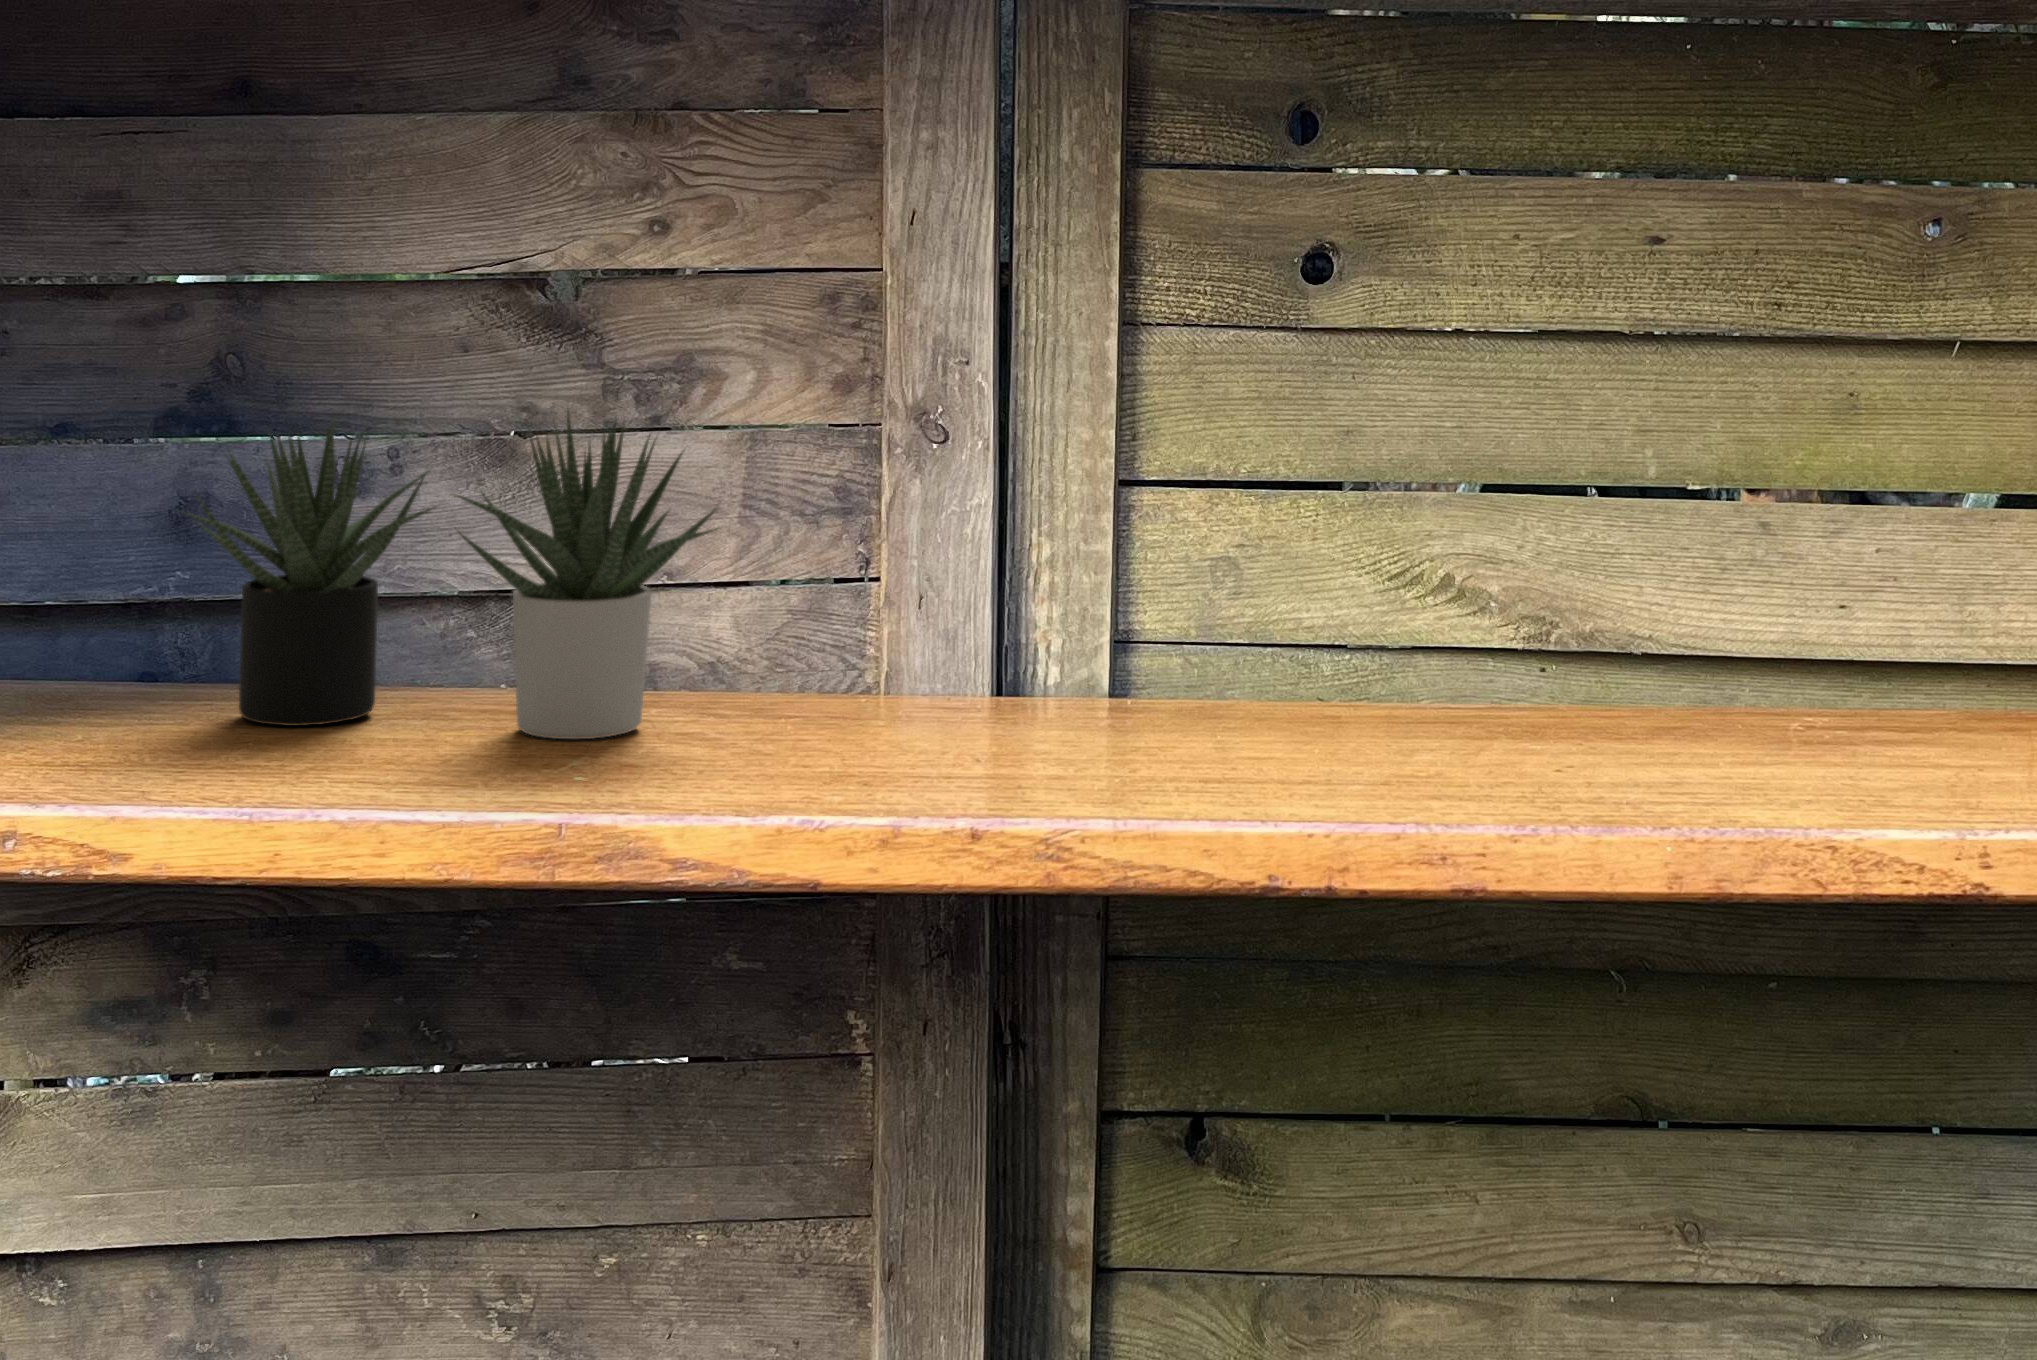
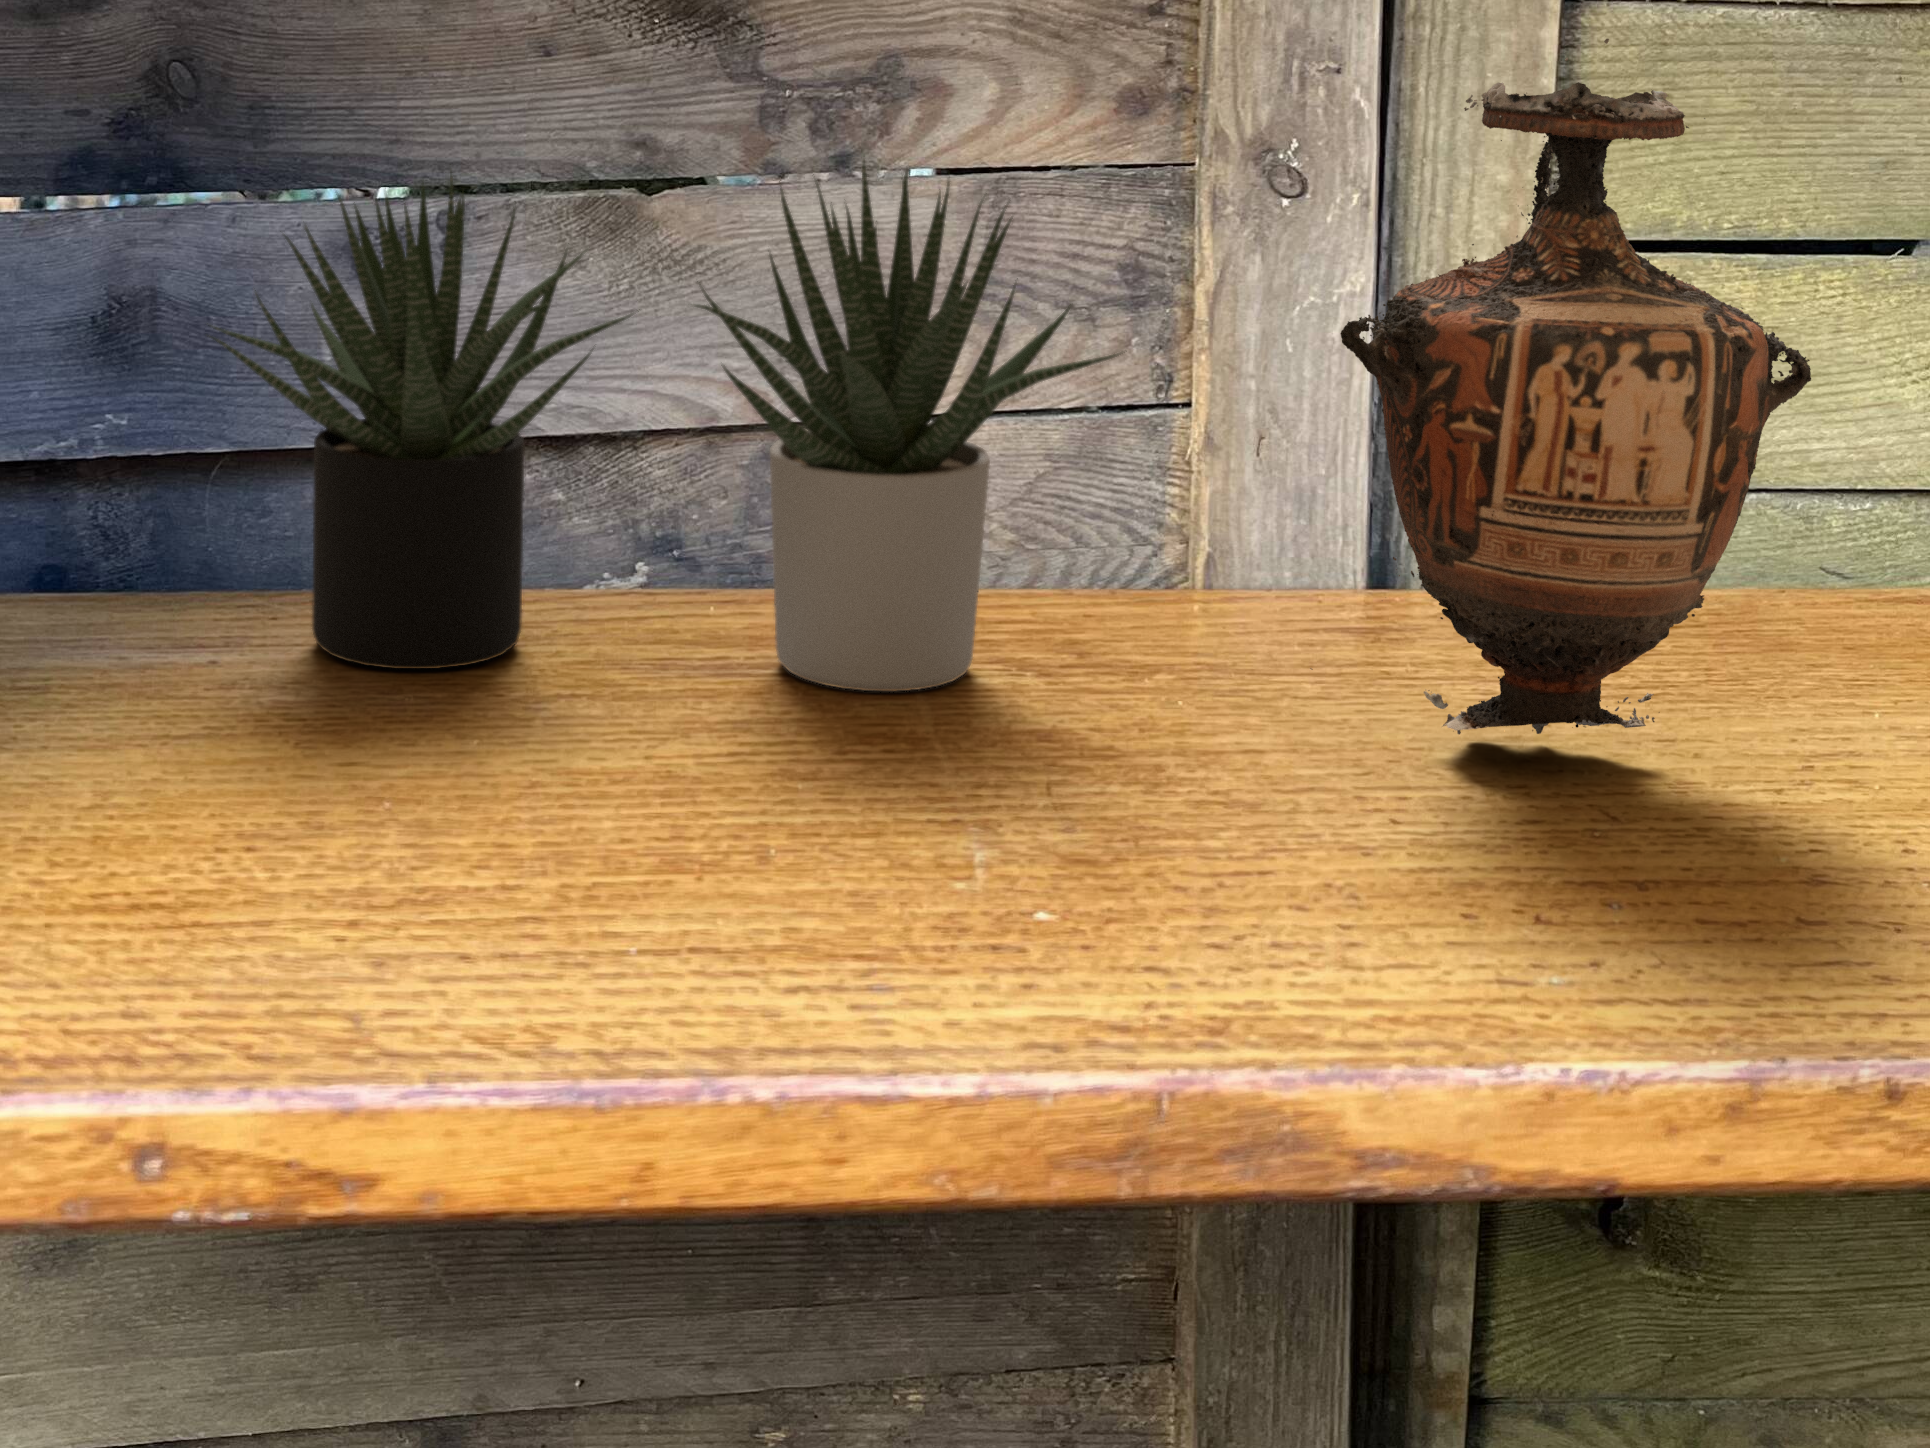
vase: none [781,322,1067,761] -> present [1310,39,1811,735]

